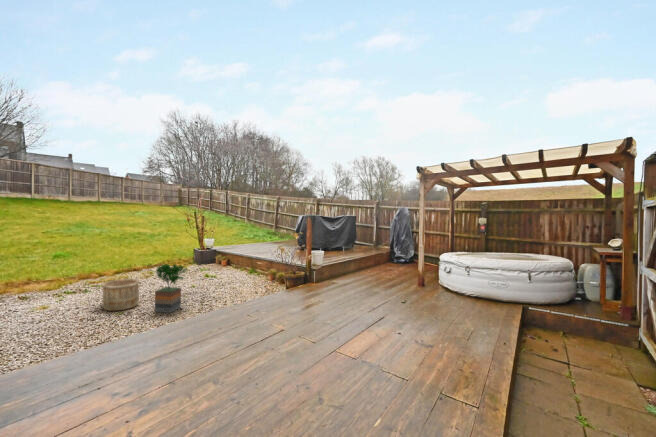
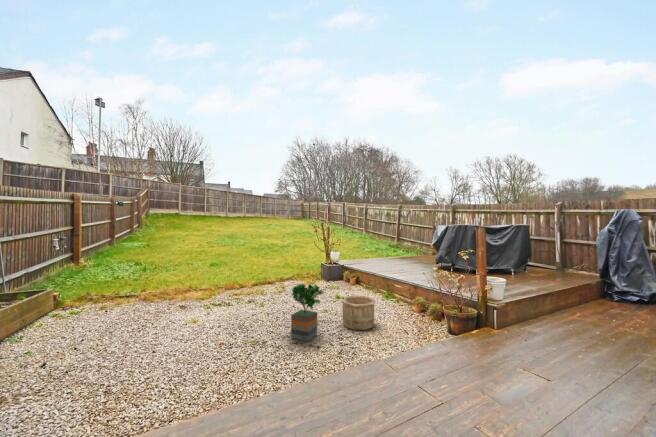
wooden bucket: present [102,279,139,311] -> present [342,296,375,330]

